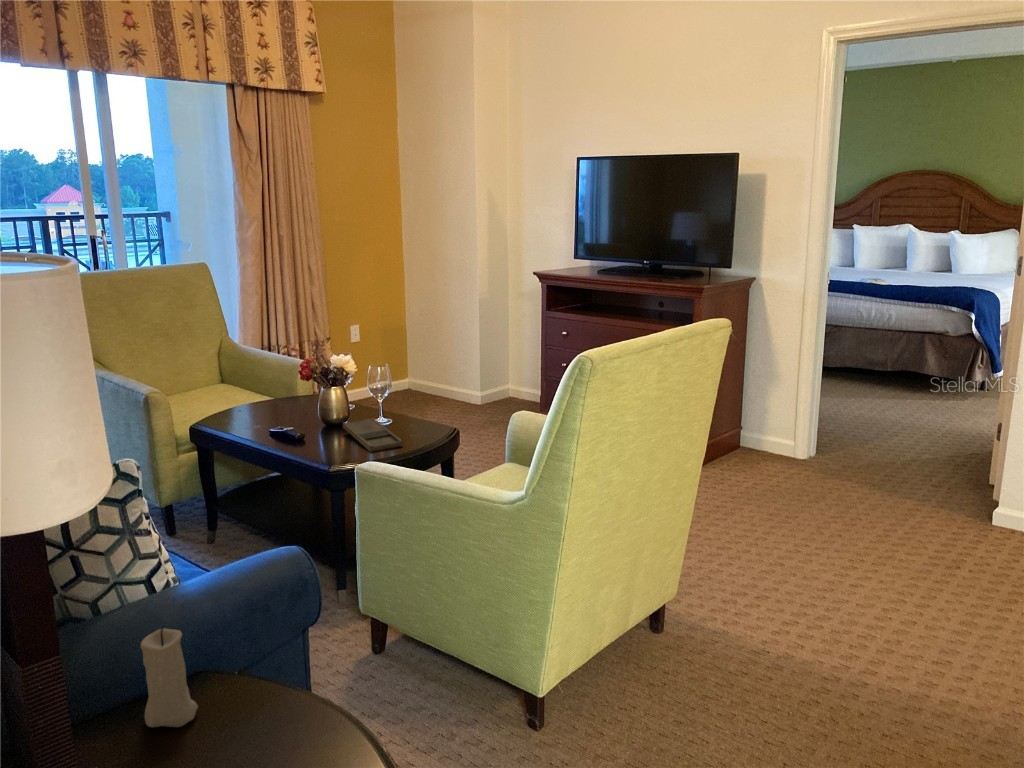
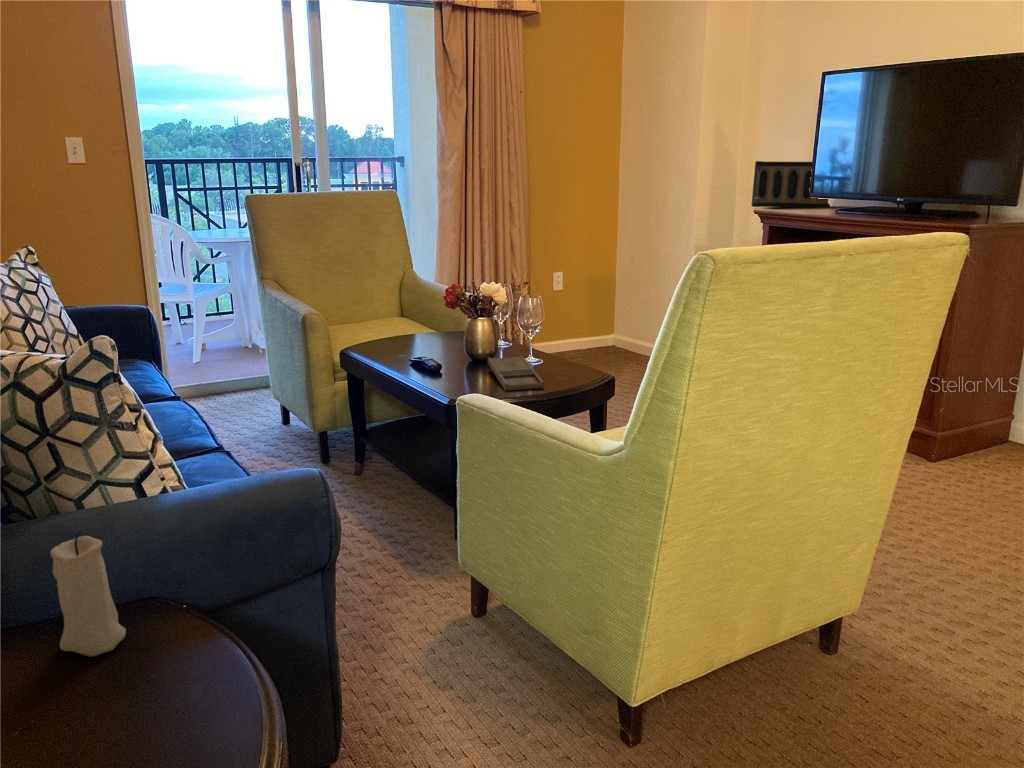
speaker: none [528,229,593,268] -> present [752,161,830,208]

